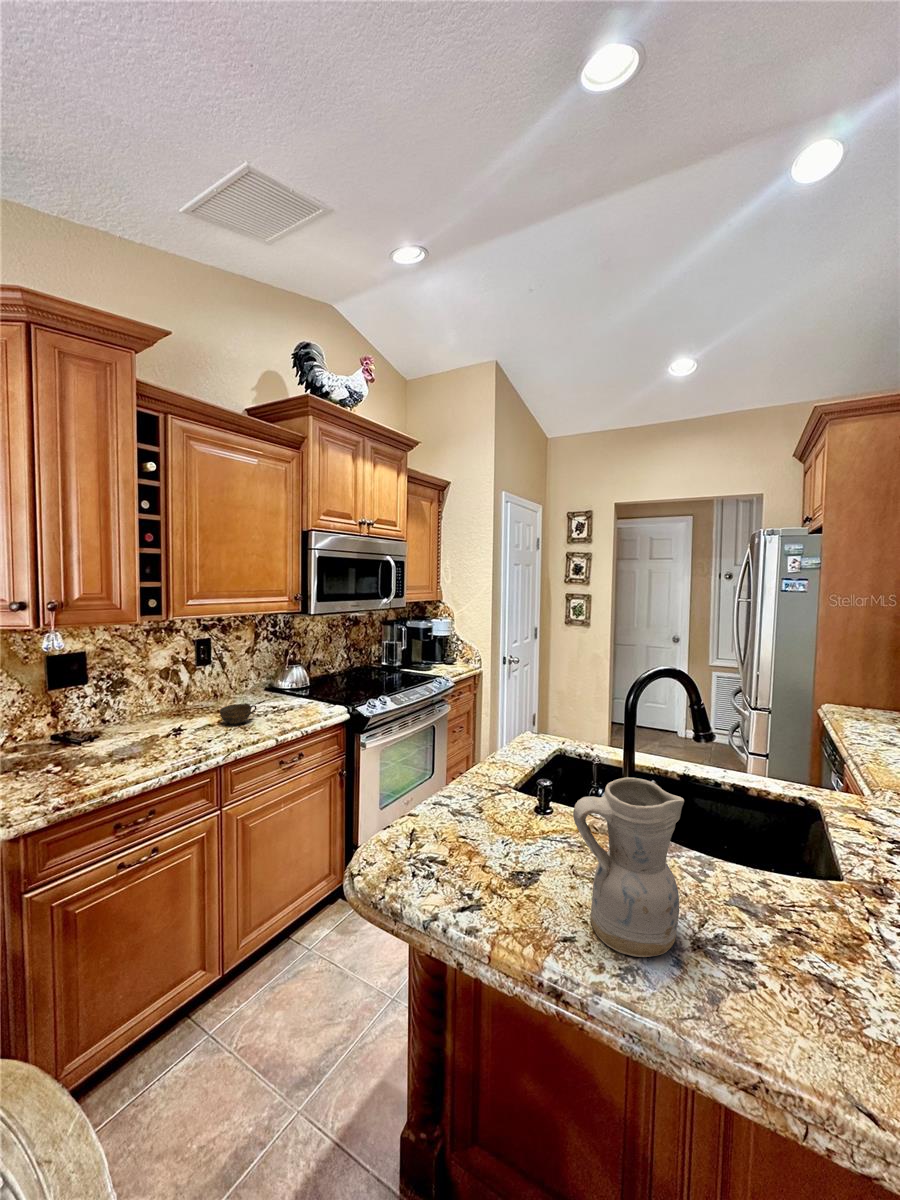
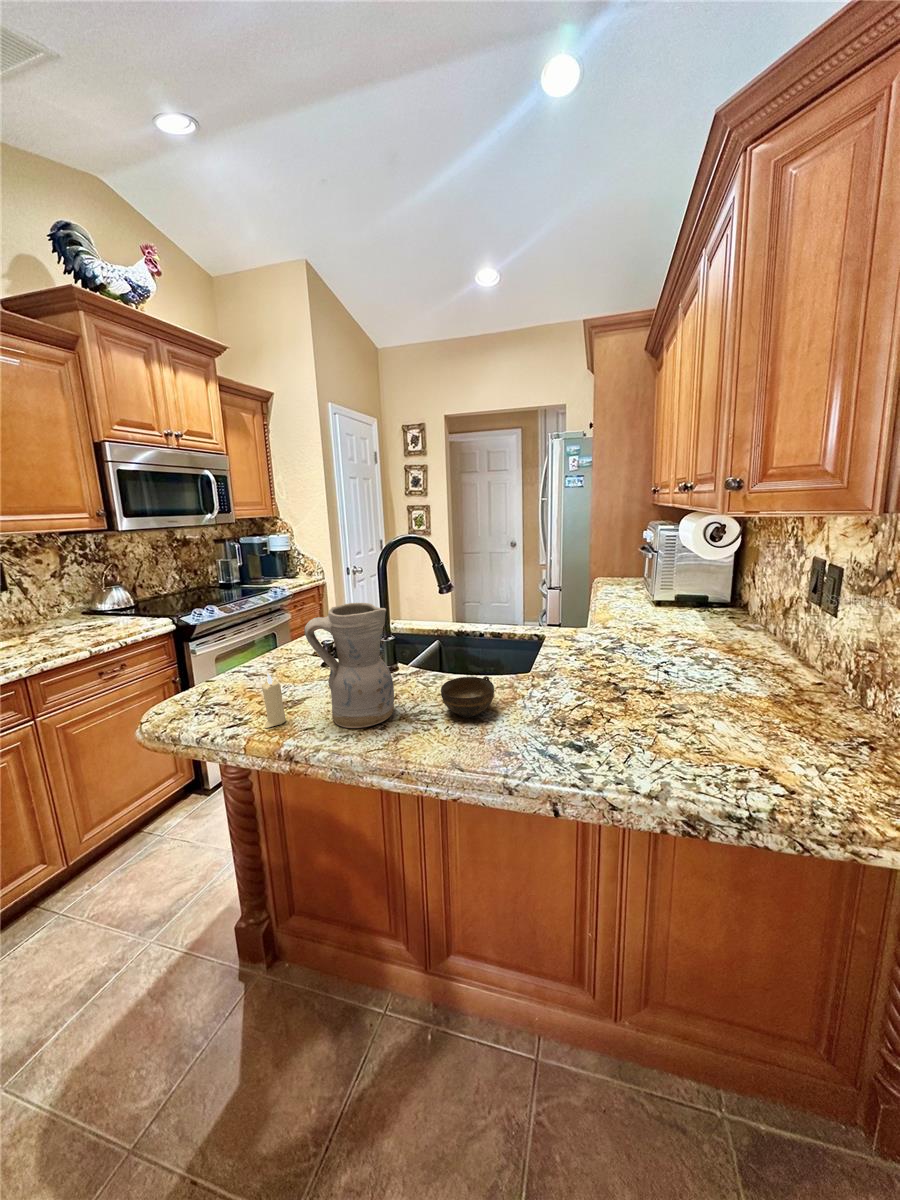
cup: present [220,704,257,725] -> present [441,676,494,717]
candle: none [506,855,530,926] -> present [262,673,286,728]

